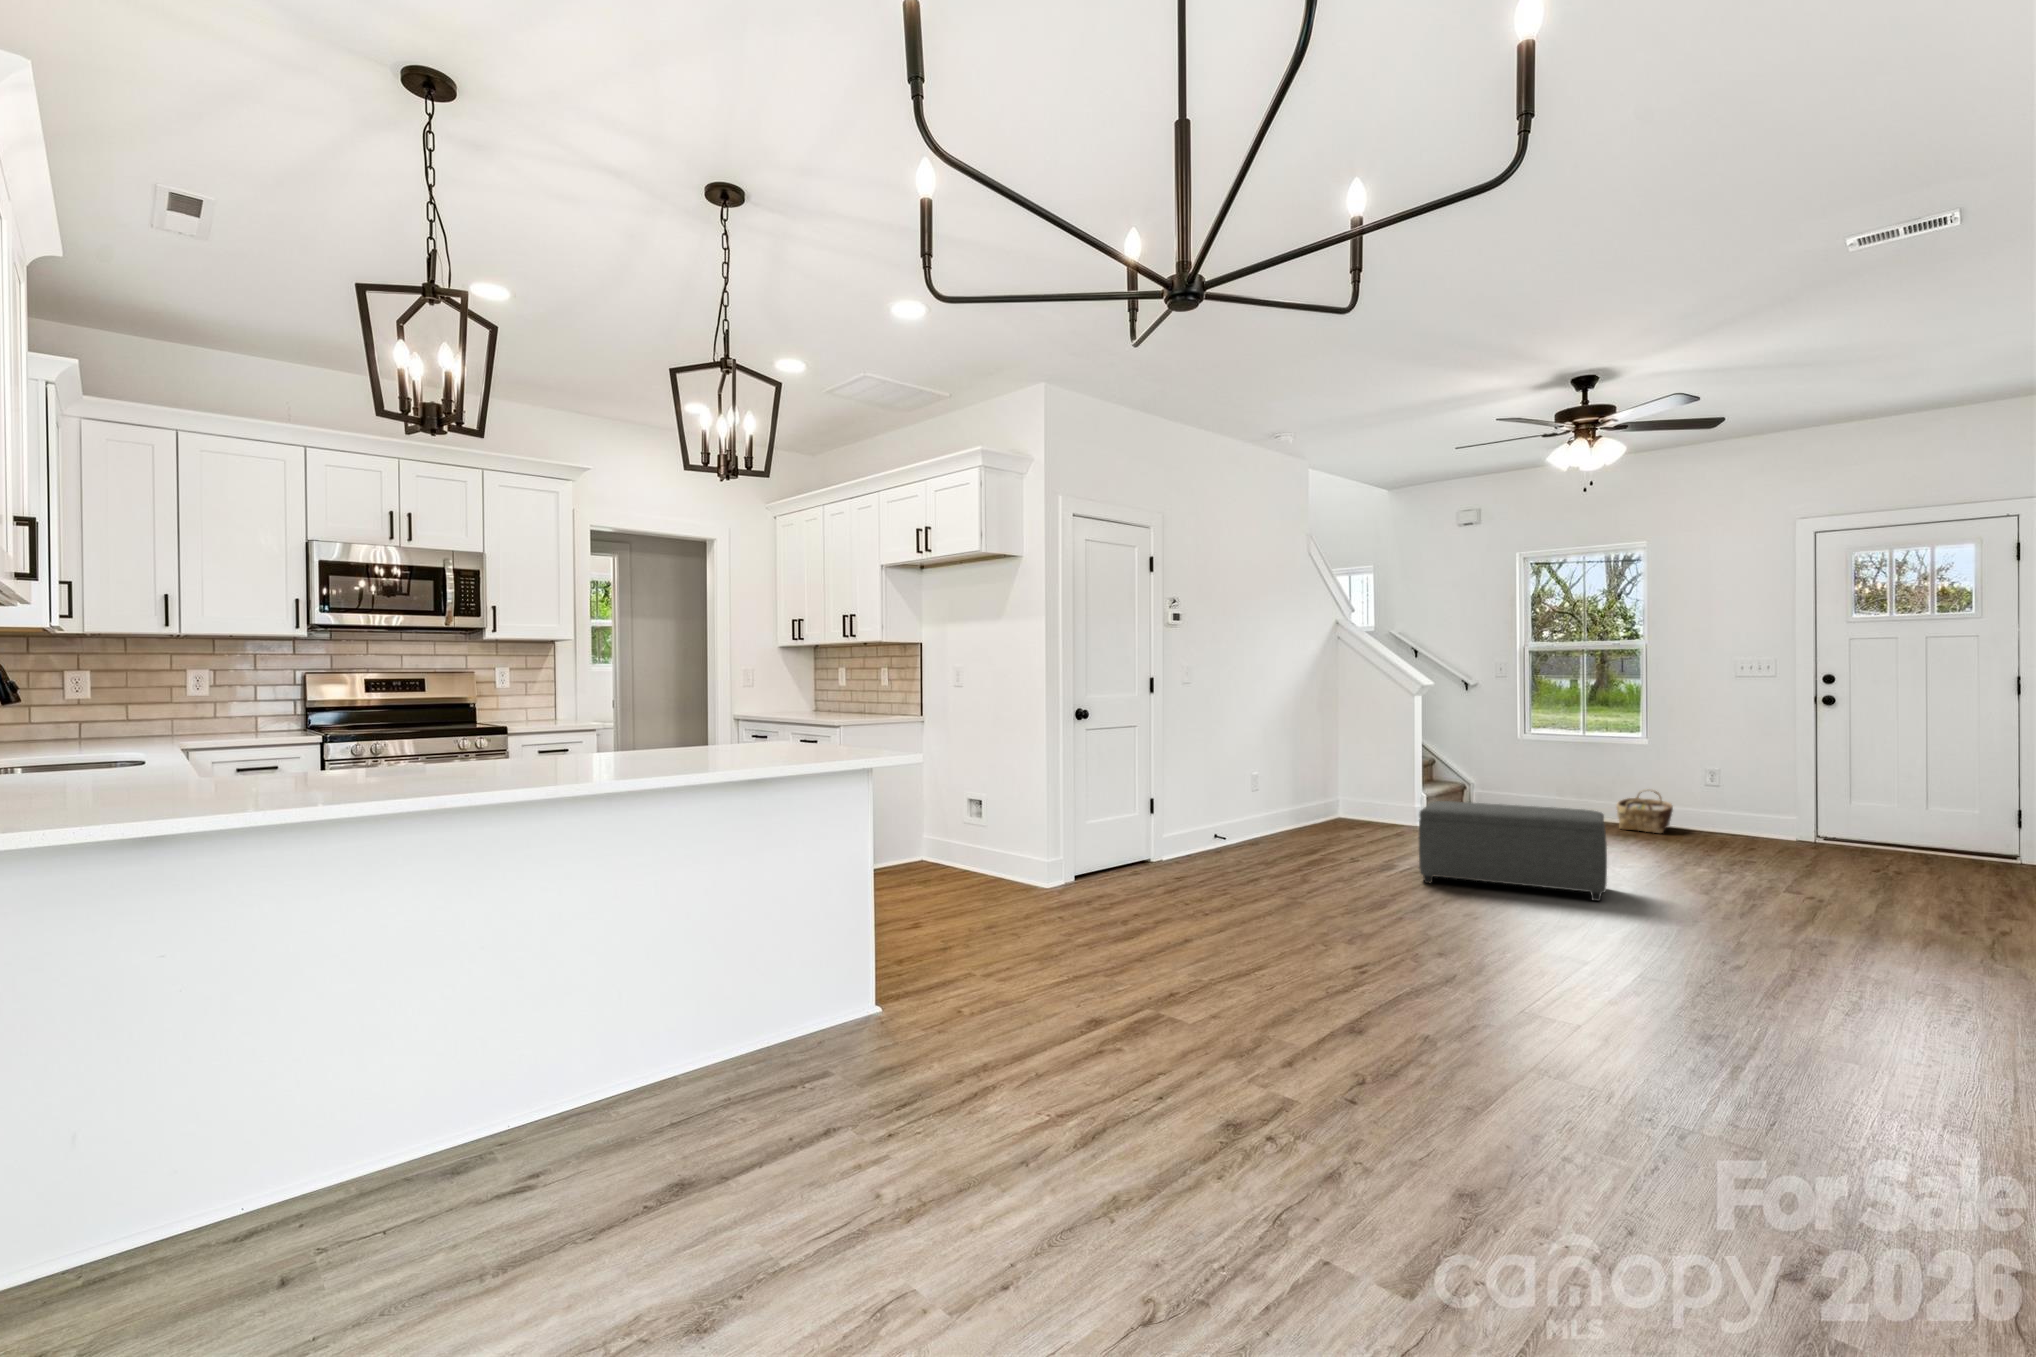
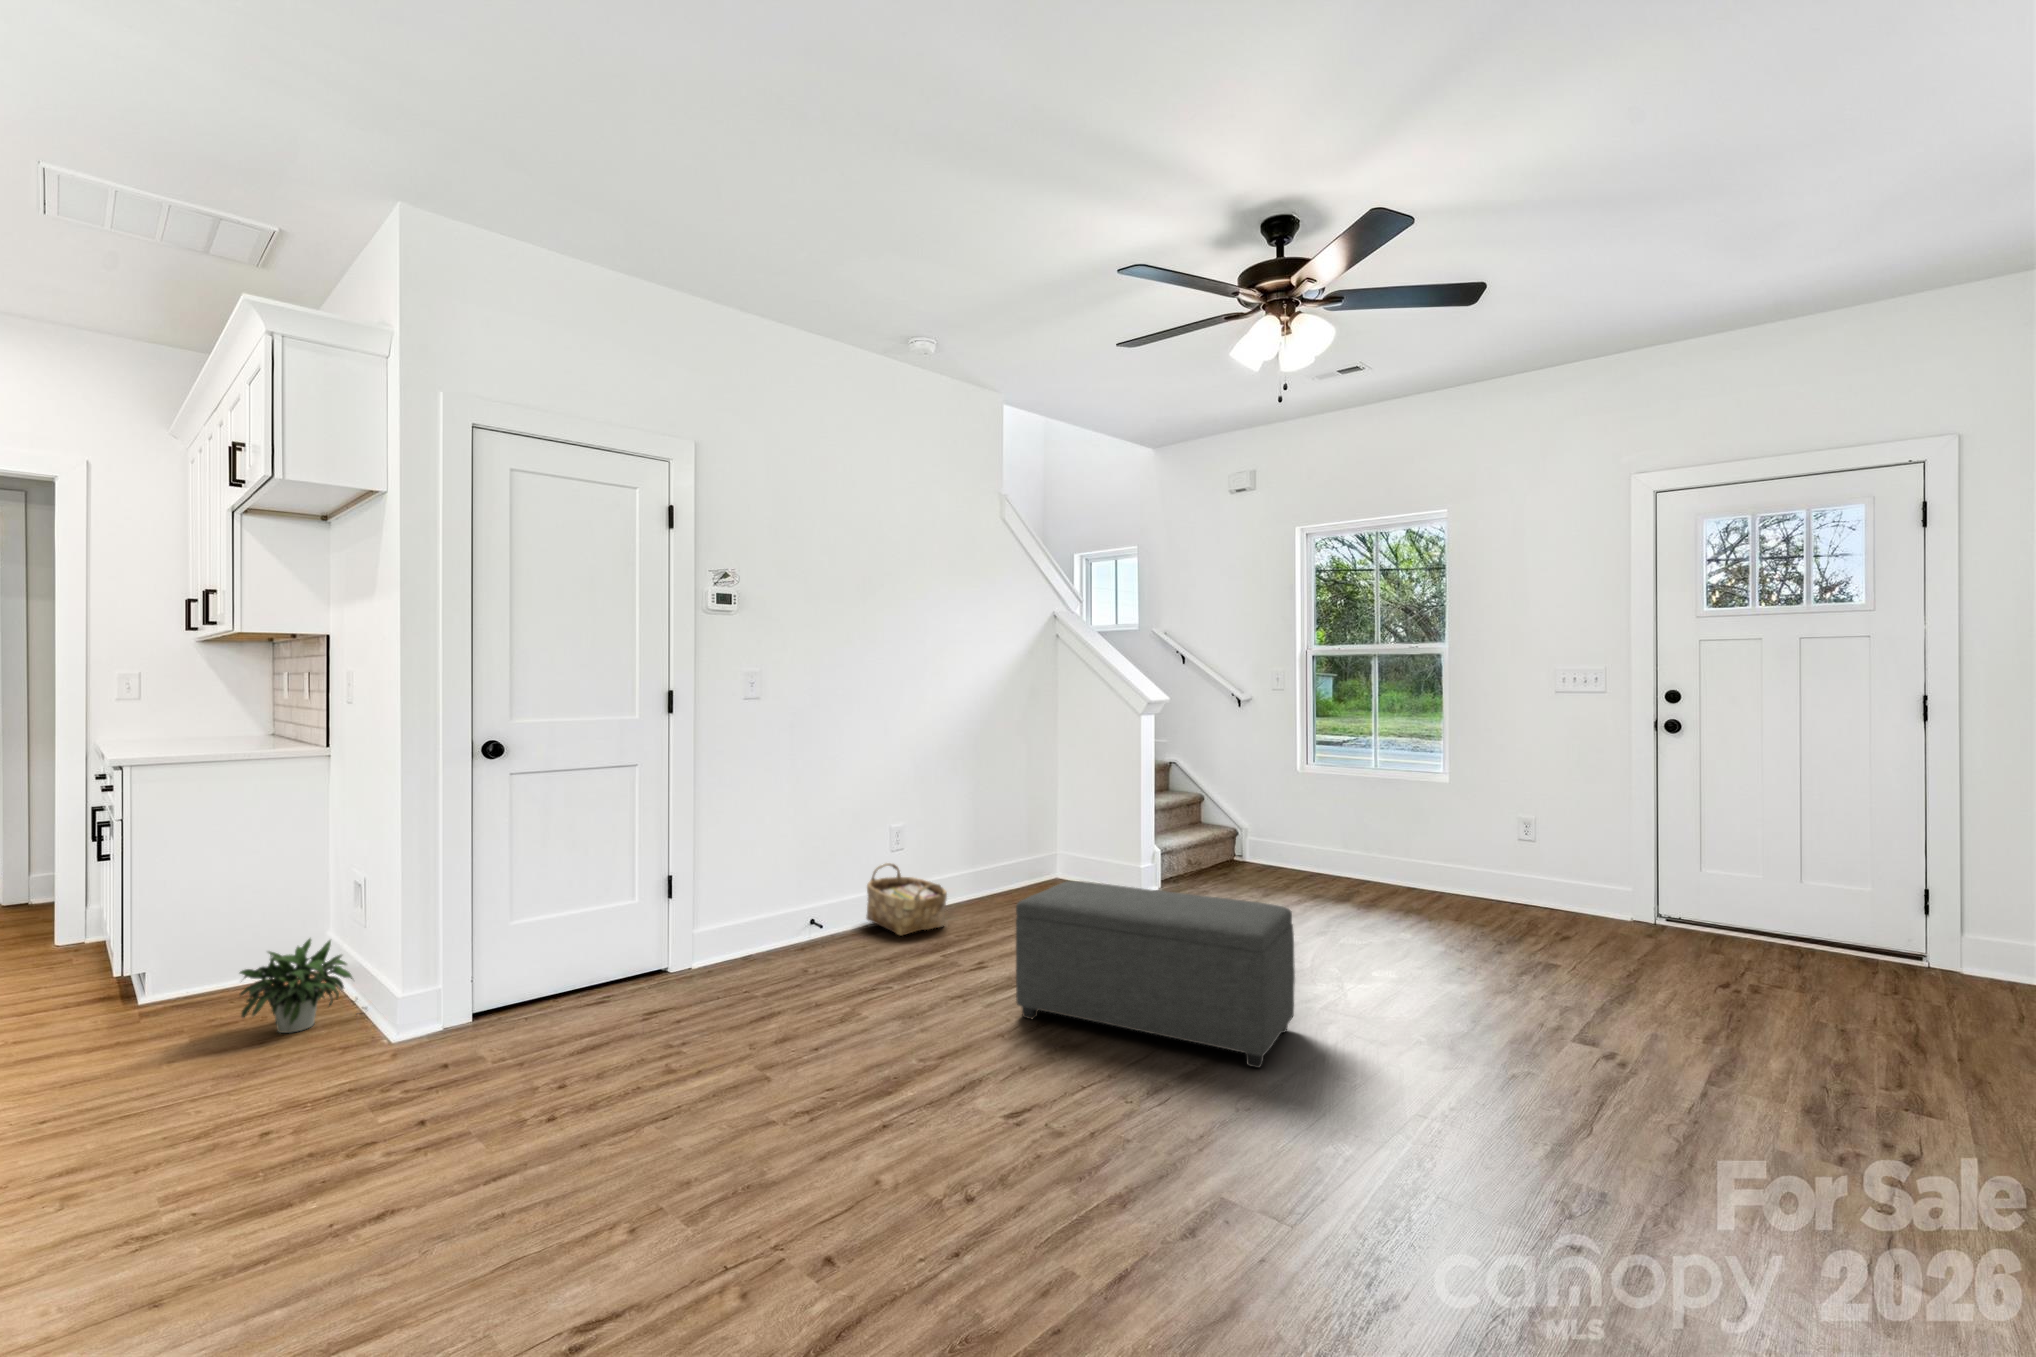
woven basket: present [1616,790,1673,833] -> present [866,863,947,936]
potted plant: none [951,833,1006,887] -> present [240,939,367,1033]

